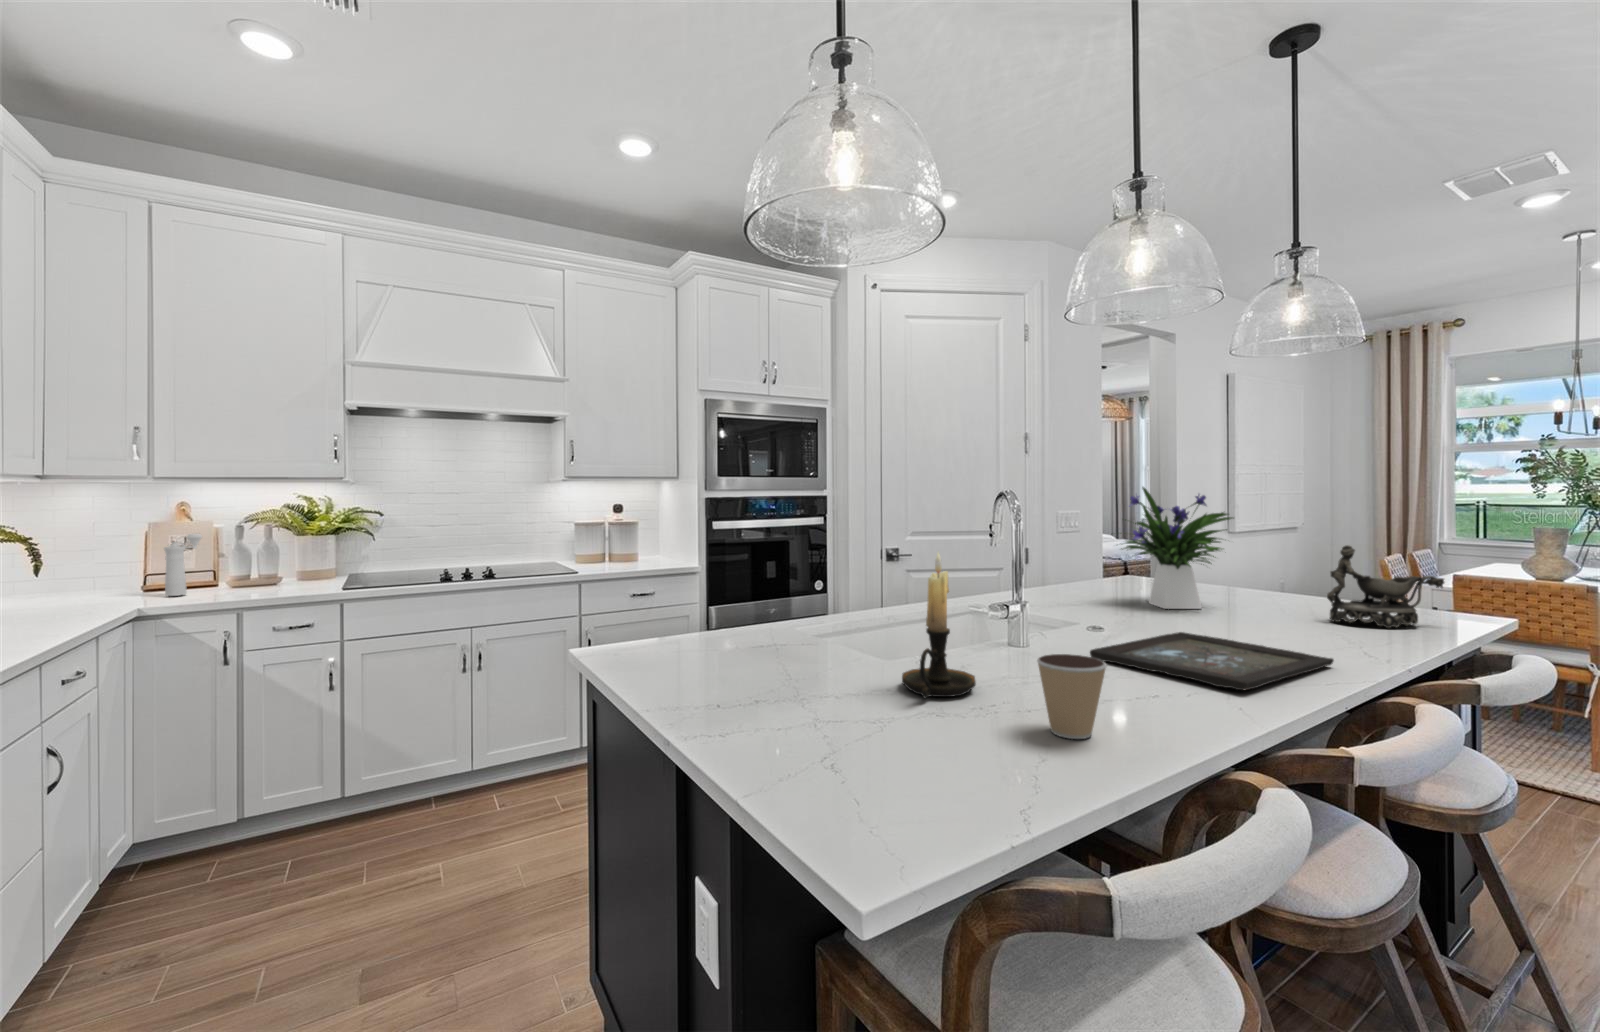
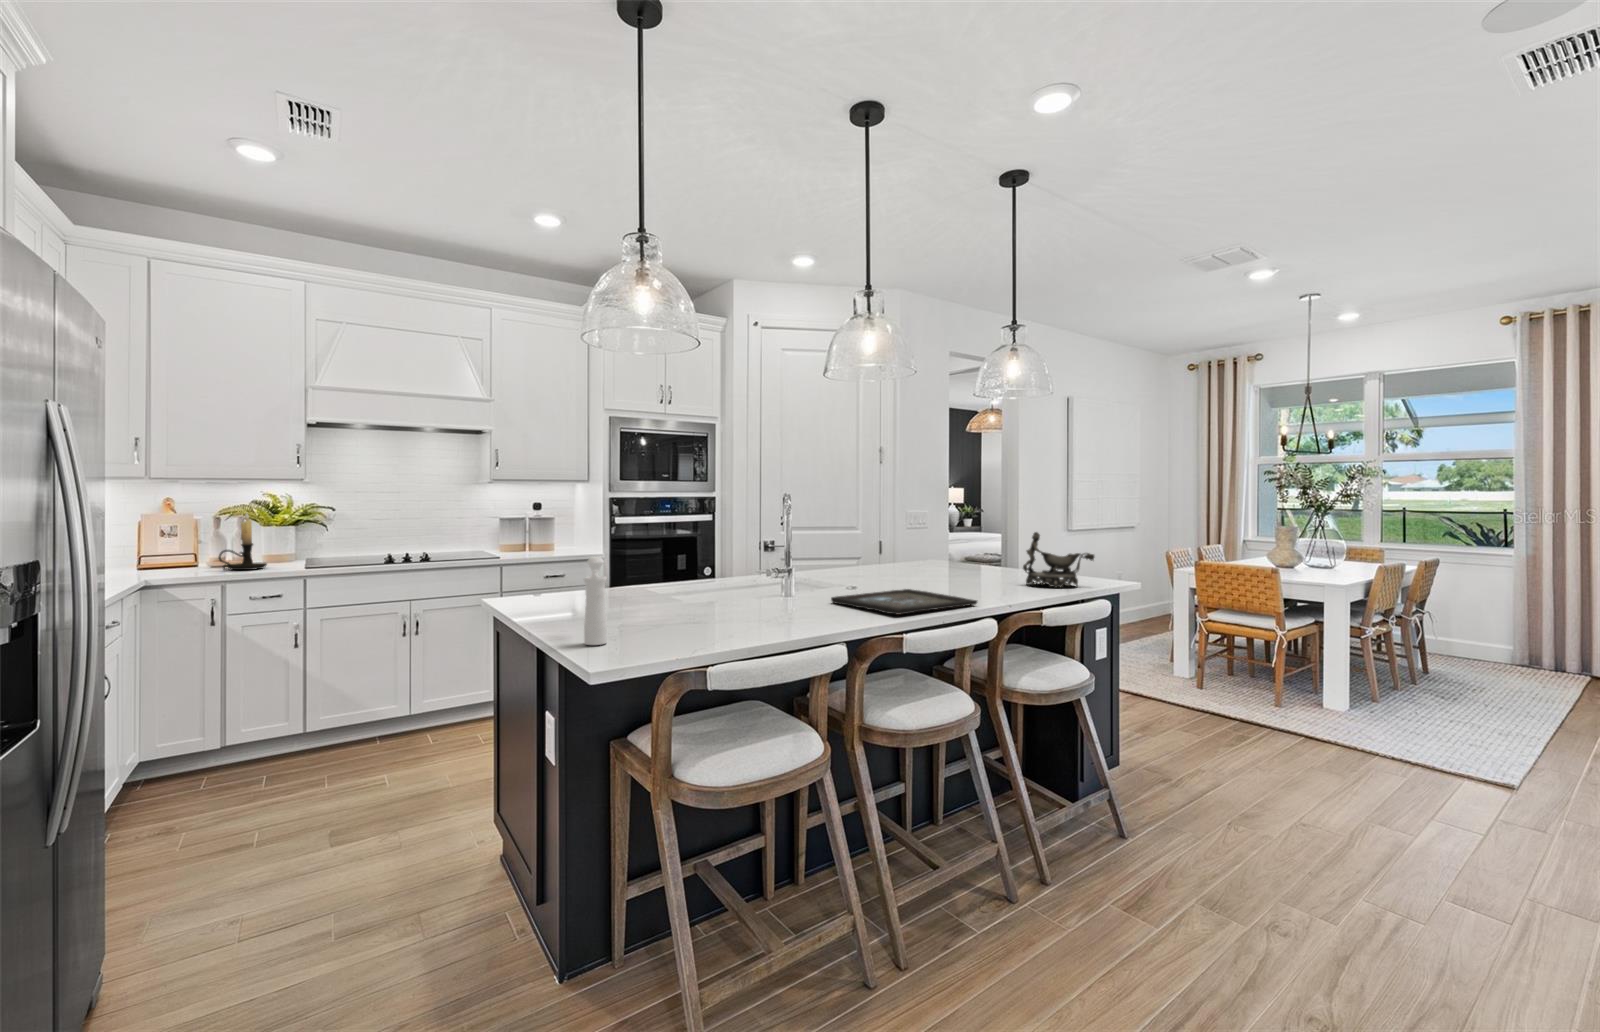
flower arrangement: present [1125,487,1232,609] -> none [893,490,977,579]
pepper mill: present [164,534,202,596] -> present [584,557,607,645]
candle holder: present [902,553,976,699] -> present [219,513,267,570]
coffee cup: present [1037,654,1107,739] -> none [751,588,788,633]

